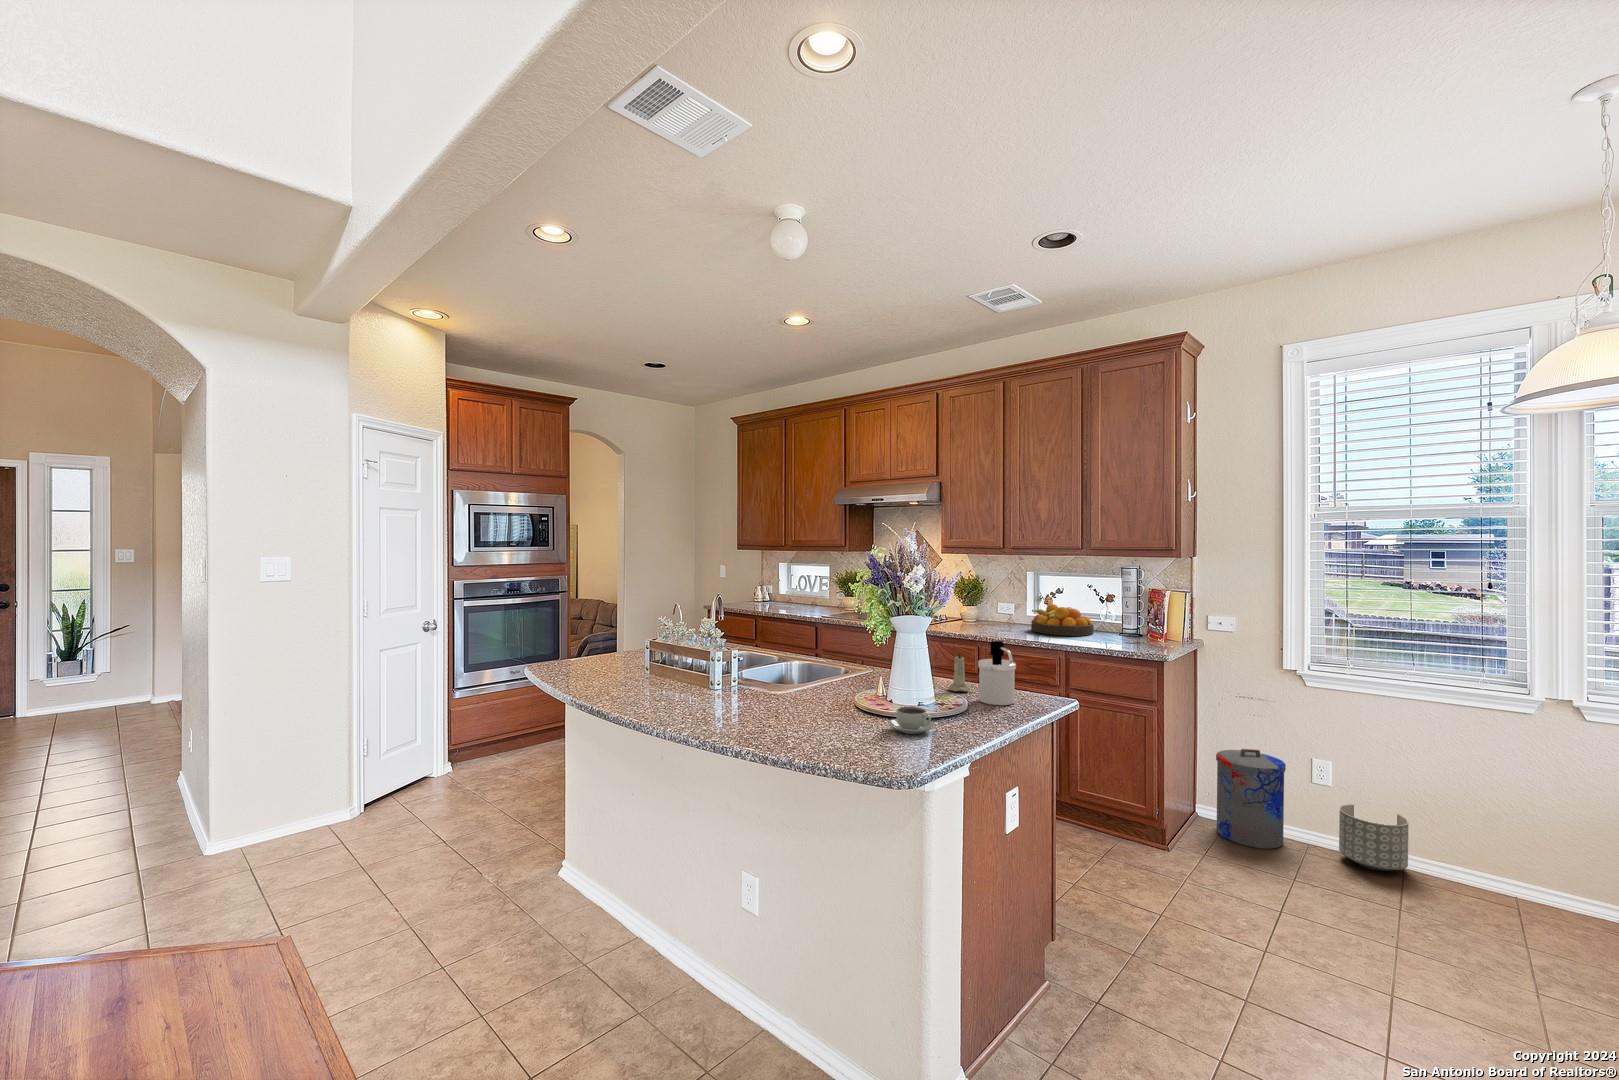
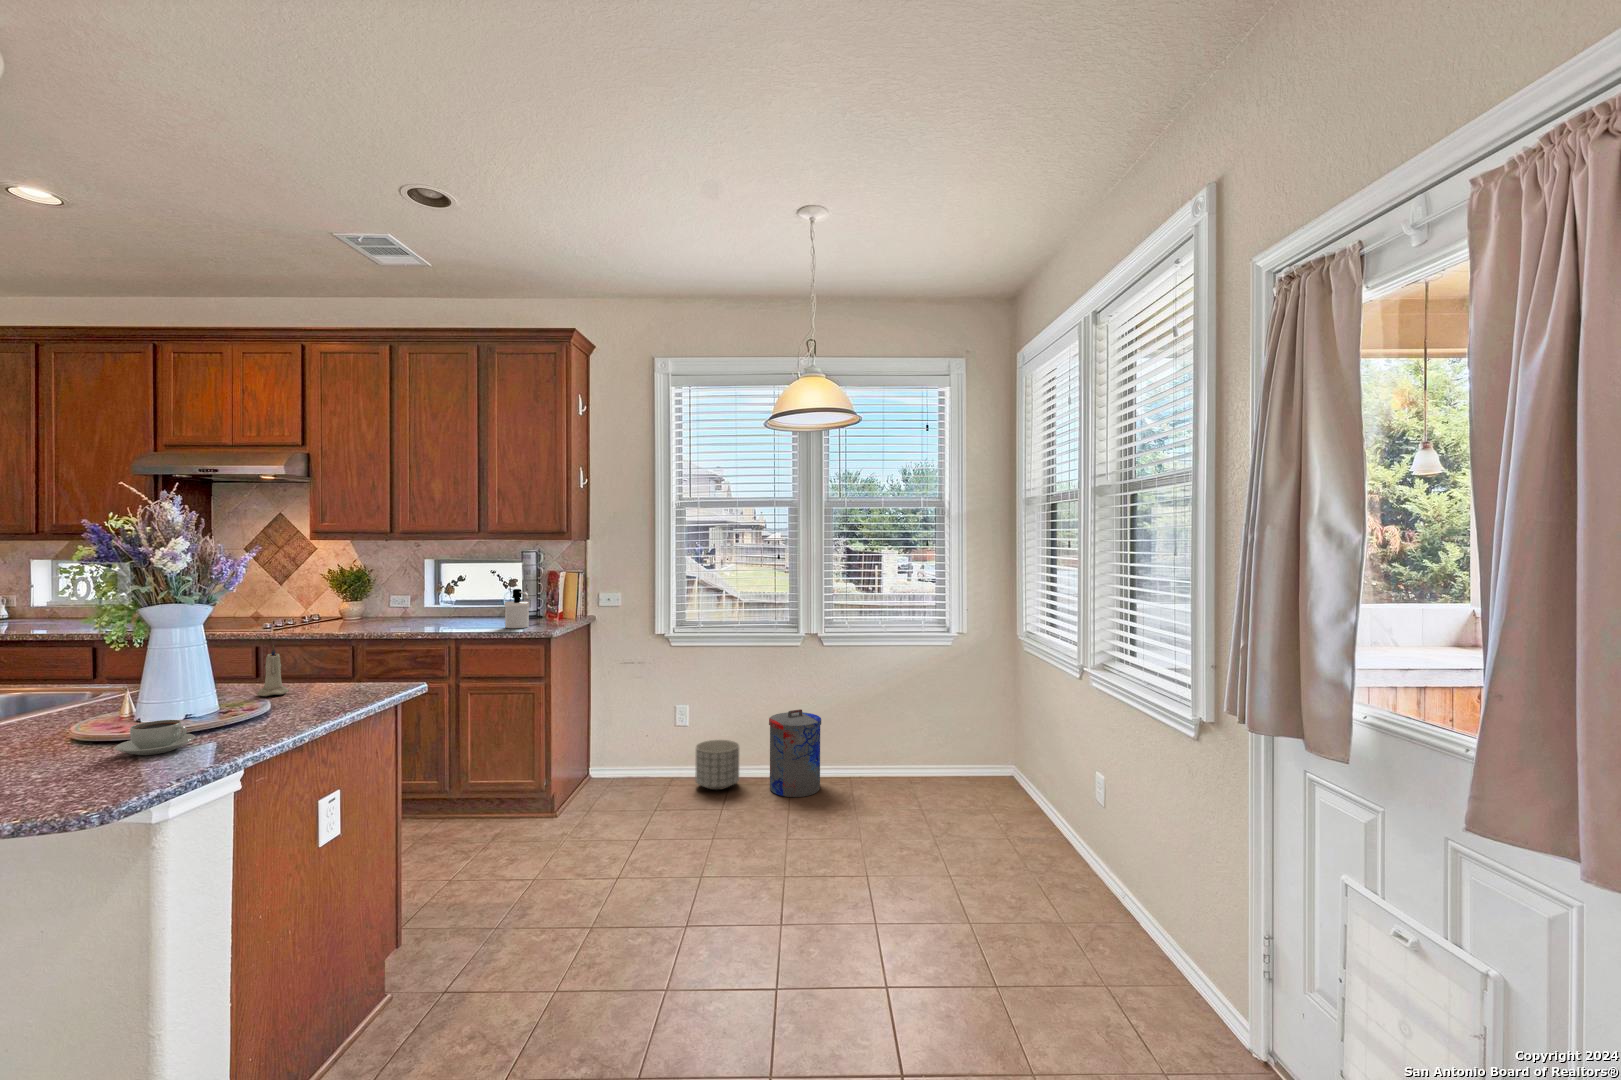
fruit bowl: present [1031,604,1094,636] -> none [423,592,492,624]
soap dispenser: present [978,641,1016,705] -> present [504,589,530,628]
trash can: present [1216,749,1286,849] -> present [769,709,821,797]

